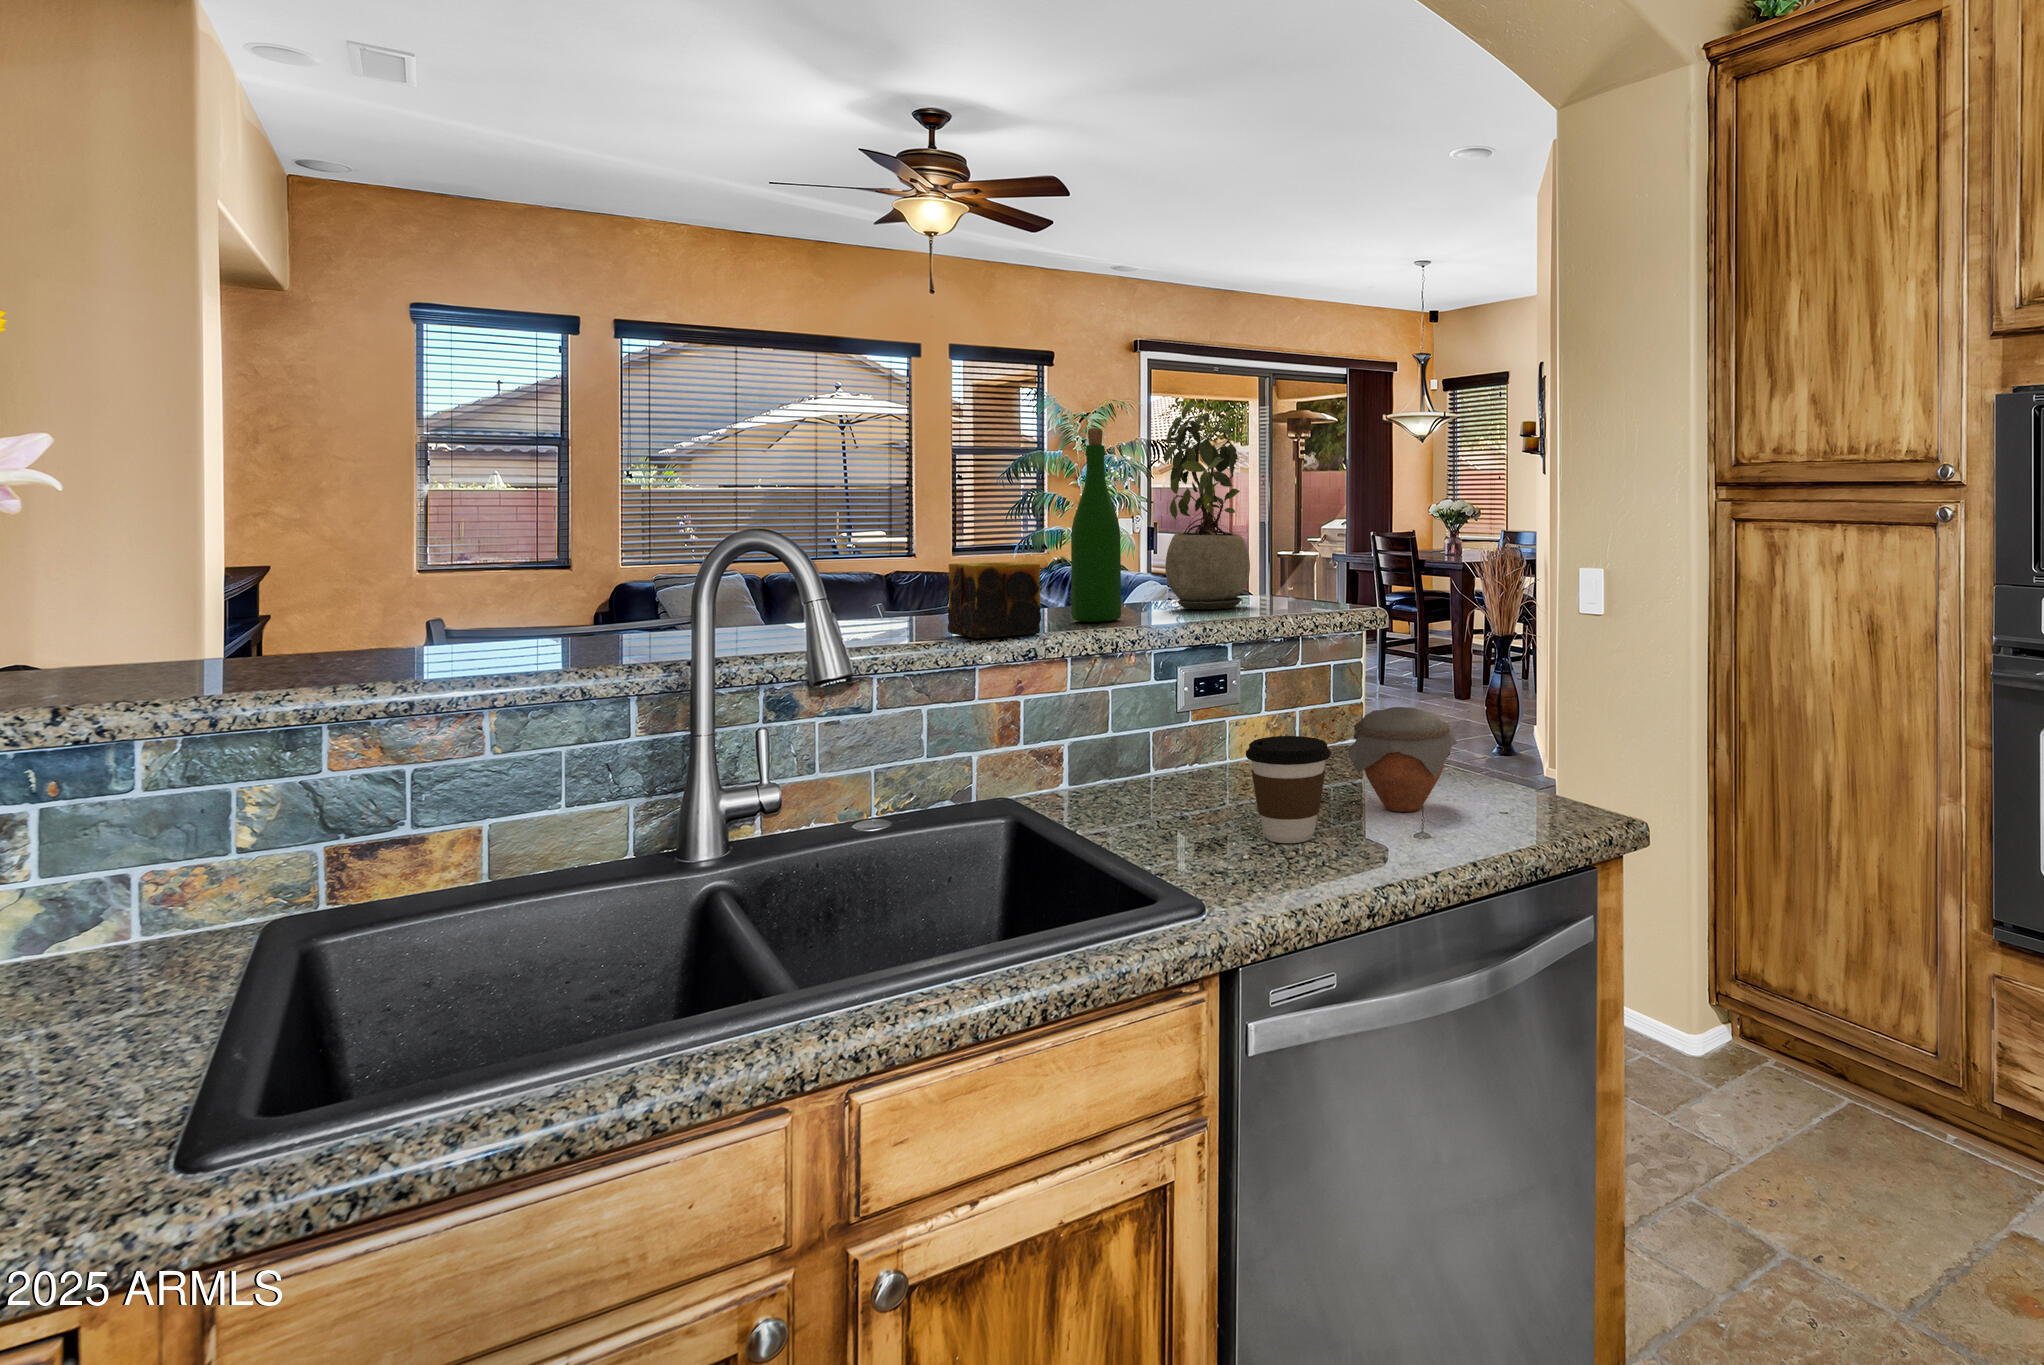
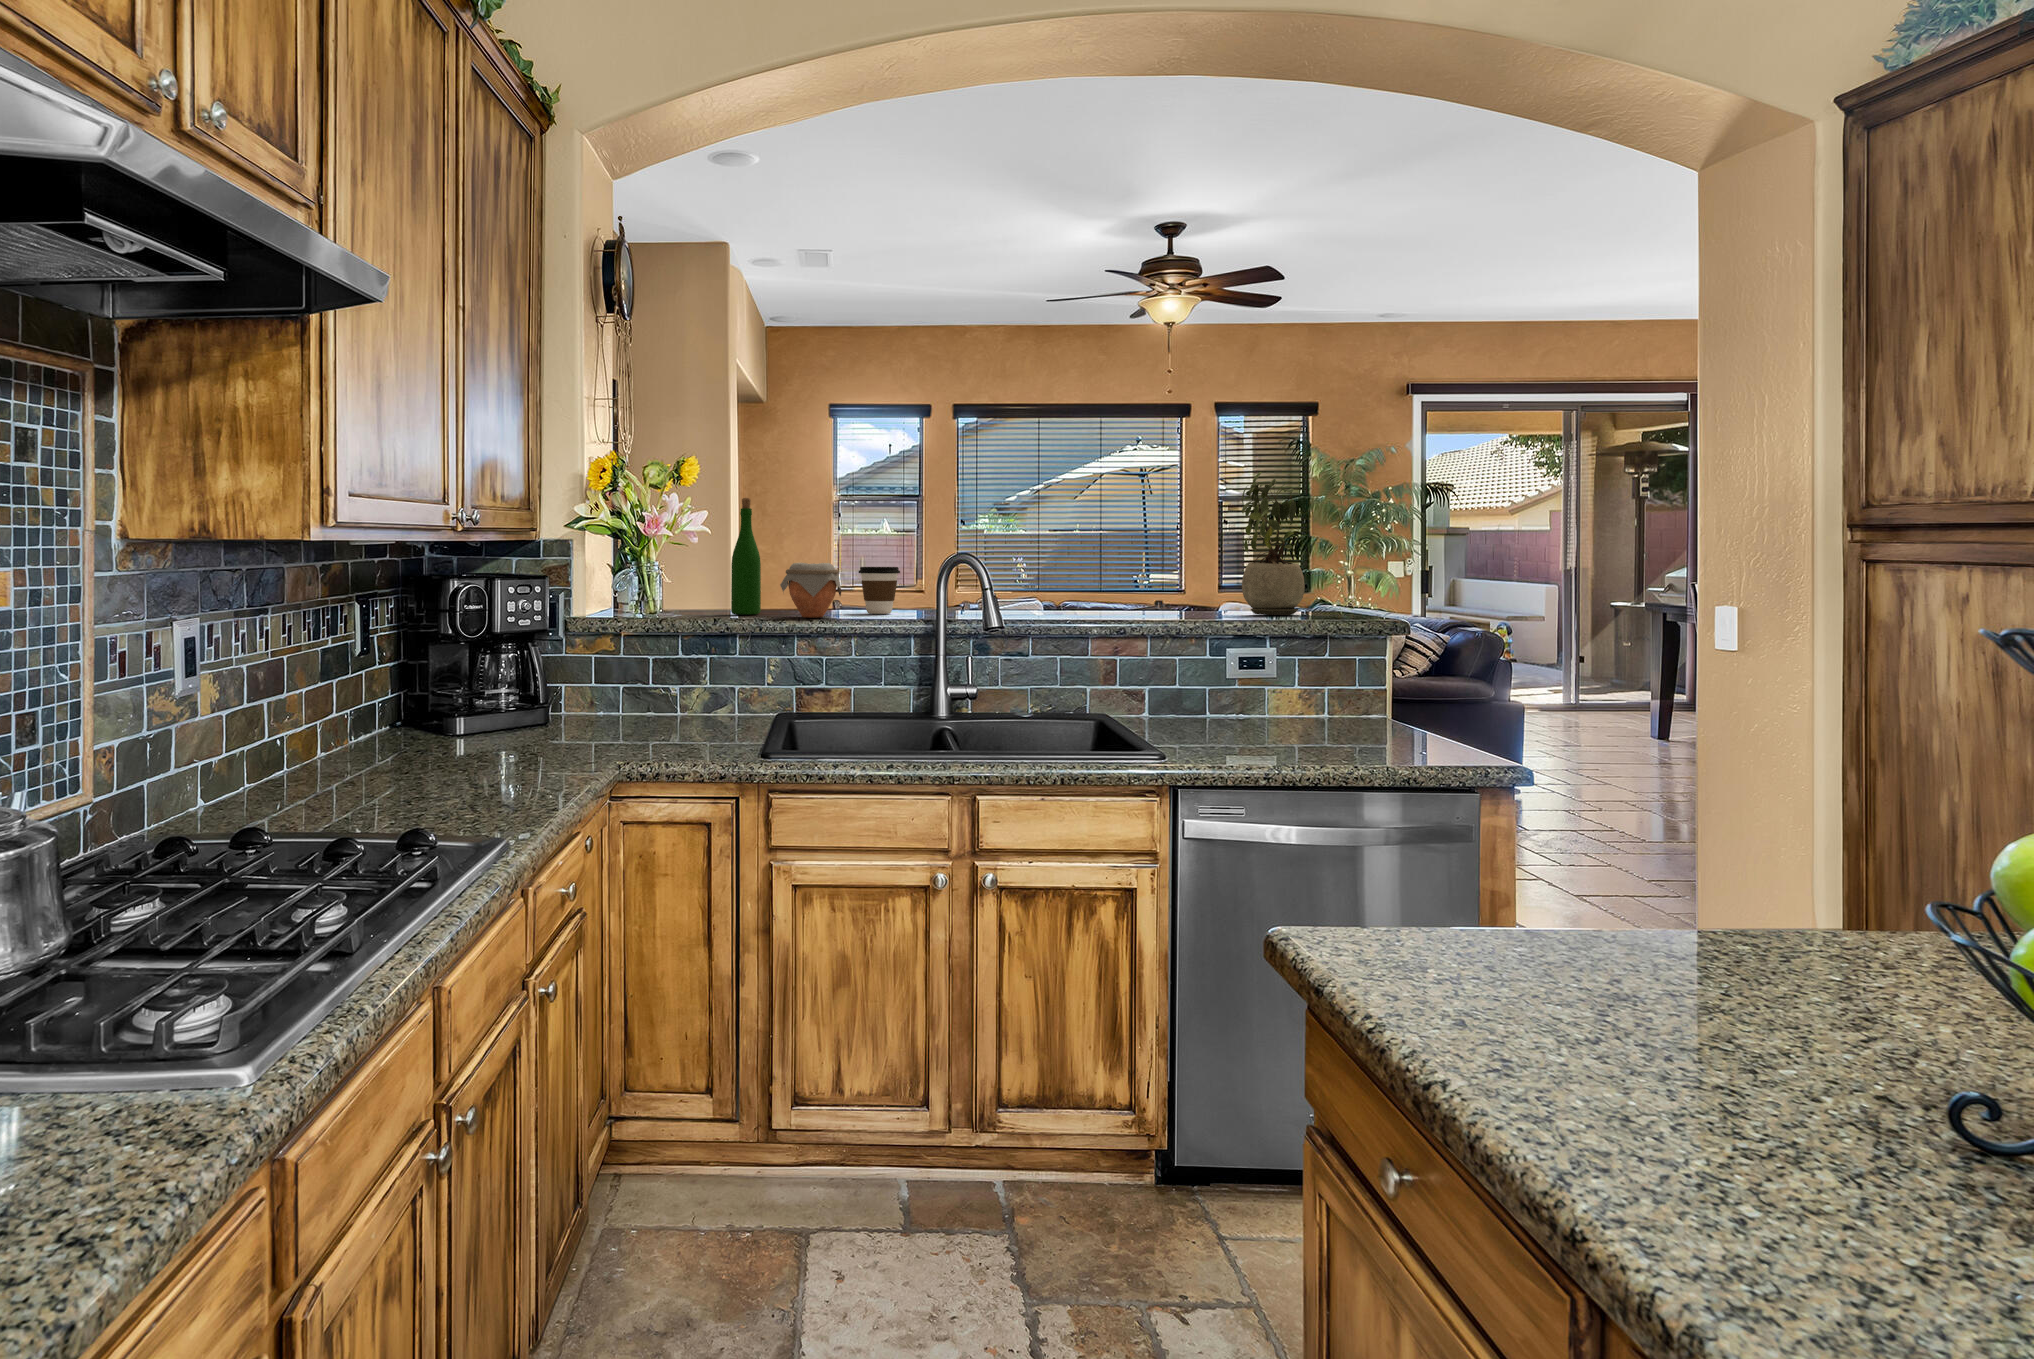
wine bottle: present [1071,428,1121,622] -> present [731,498,761,615]
candle: present [948,562,1041,639] -> none [1081,576,1132,619]
jar: present [1348,707,1457,812] -> present [780,563,841,618]
coffee cup: present [1246,736,1331,843] -> present [859,567,900,614]

